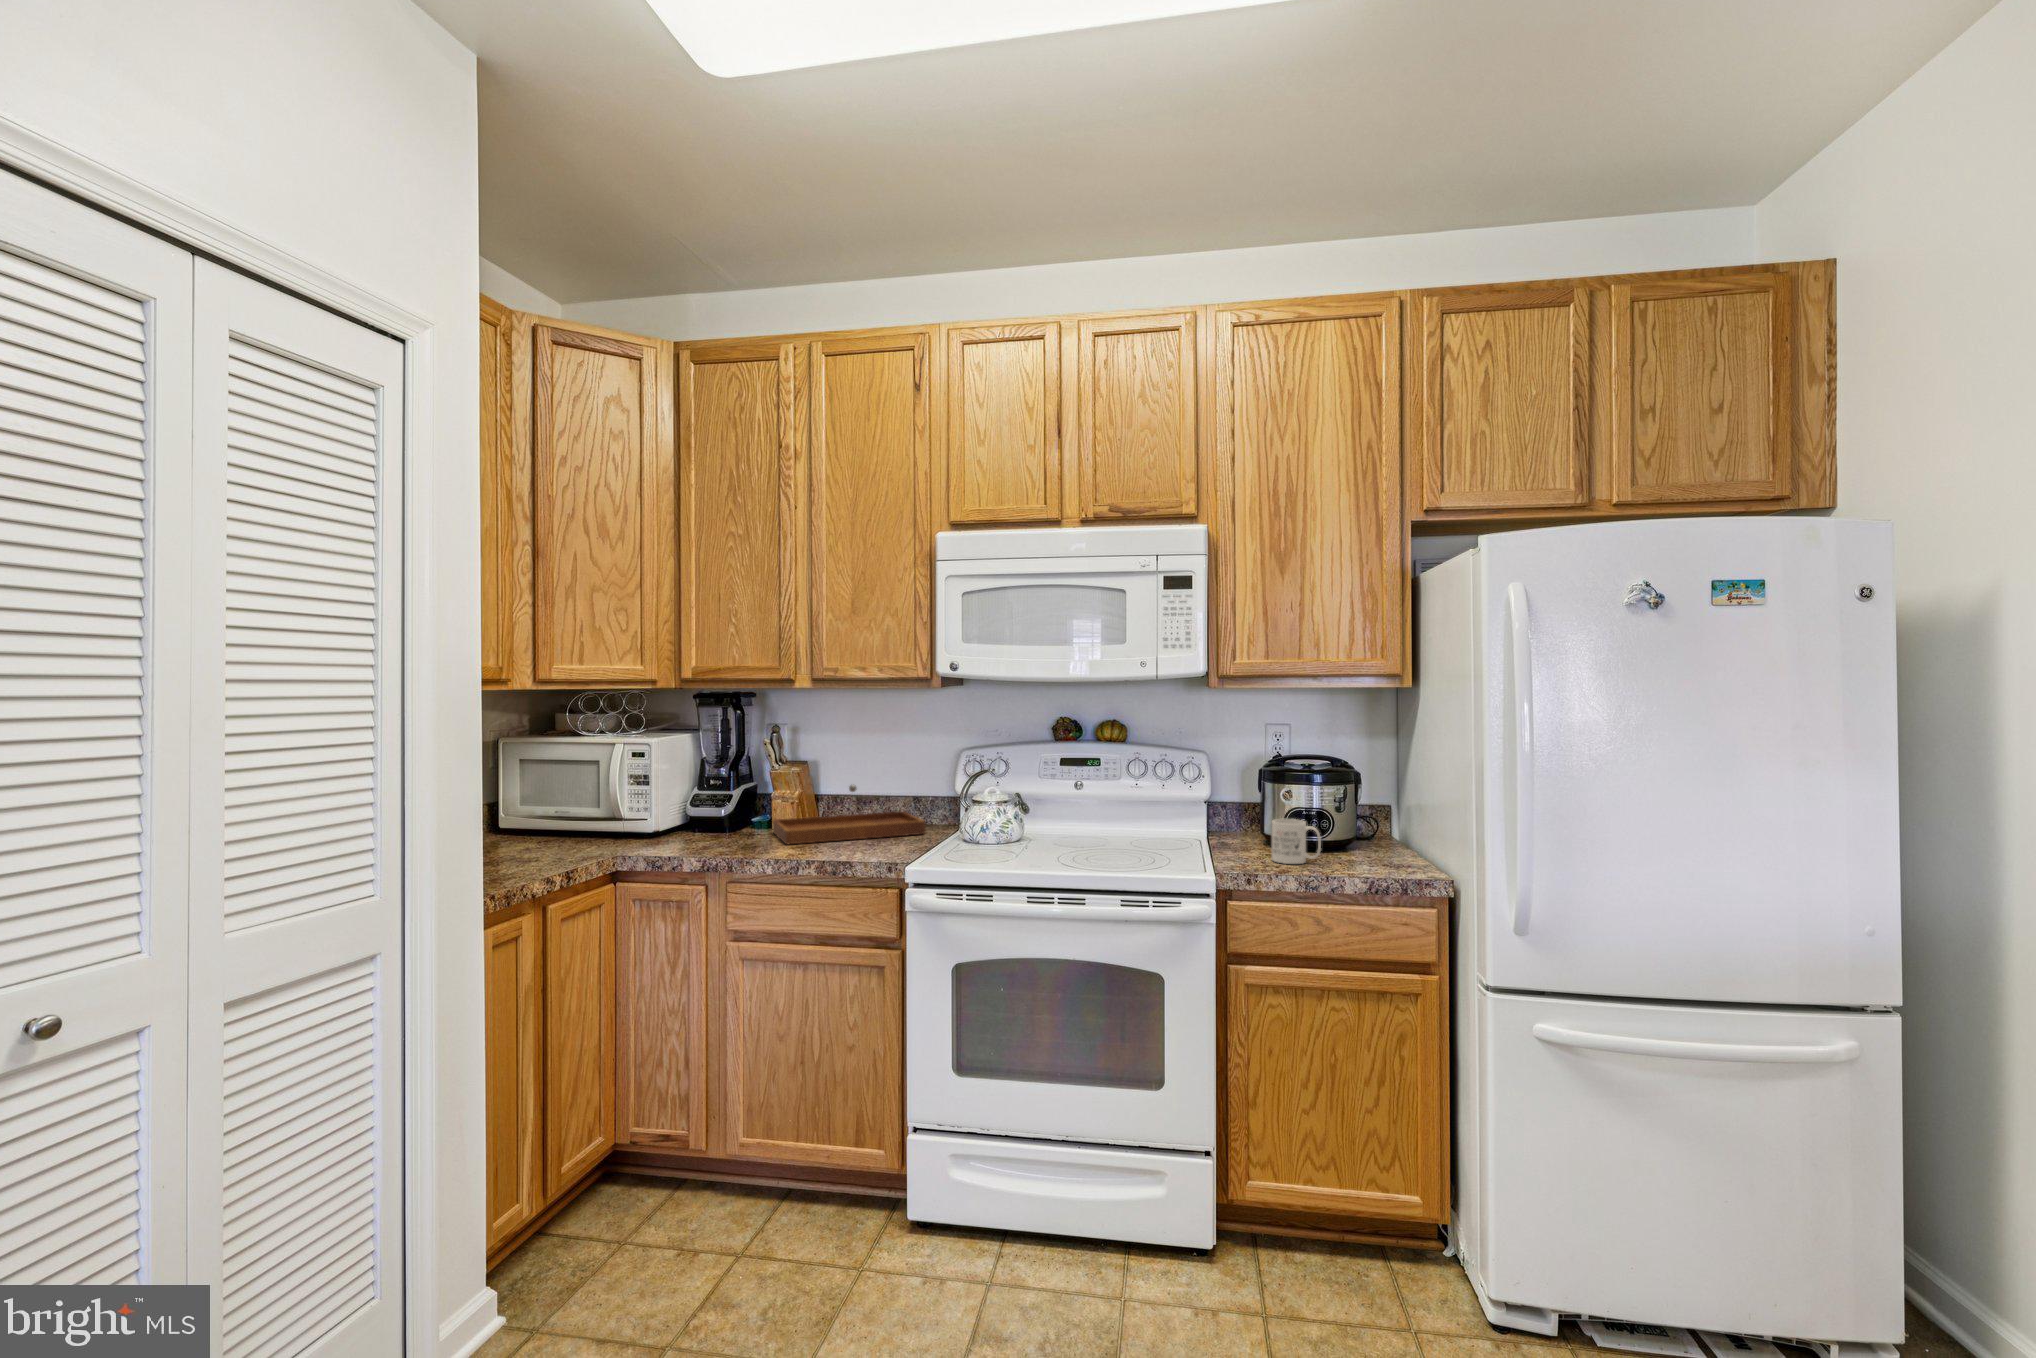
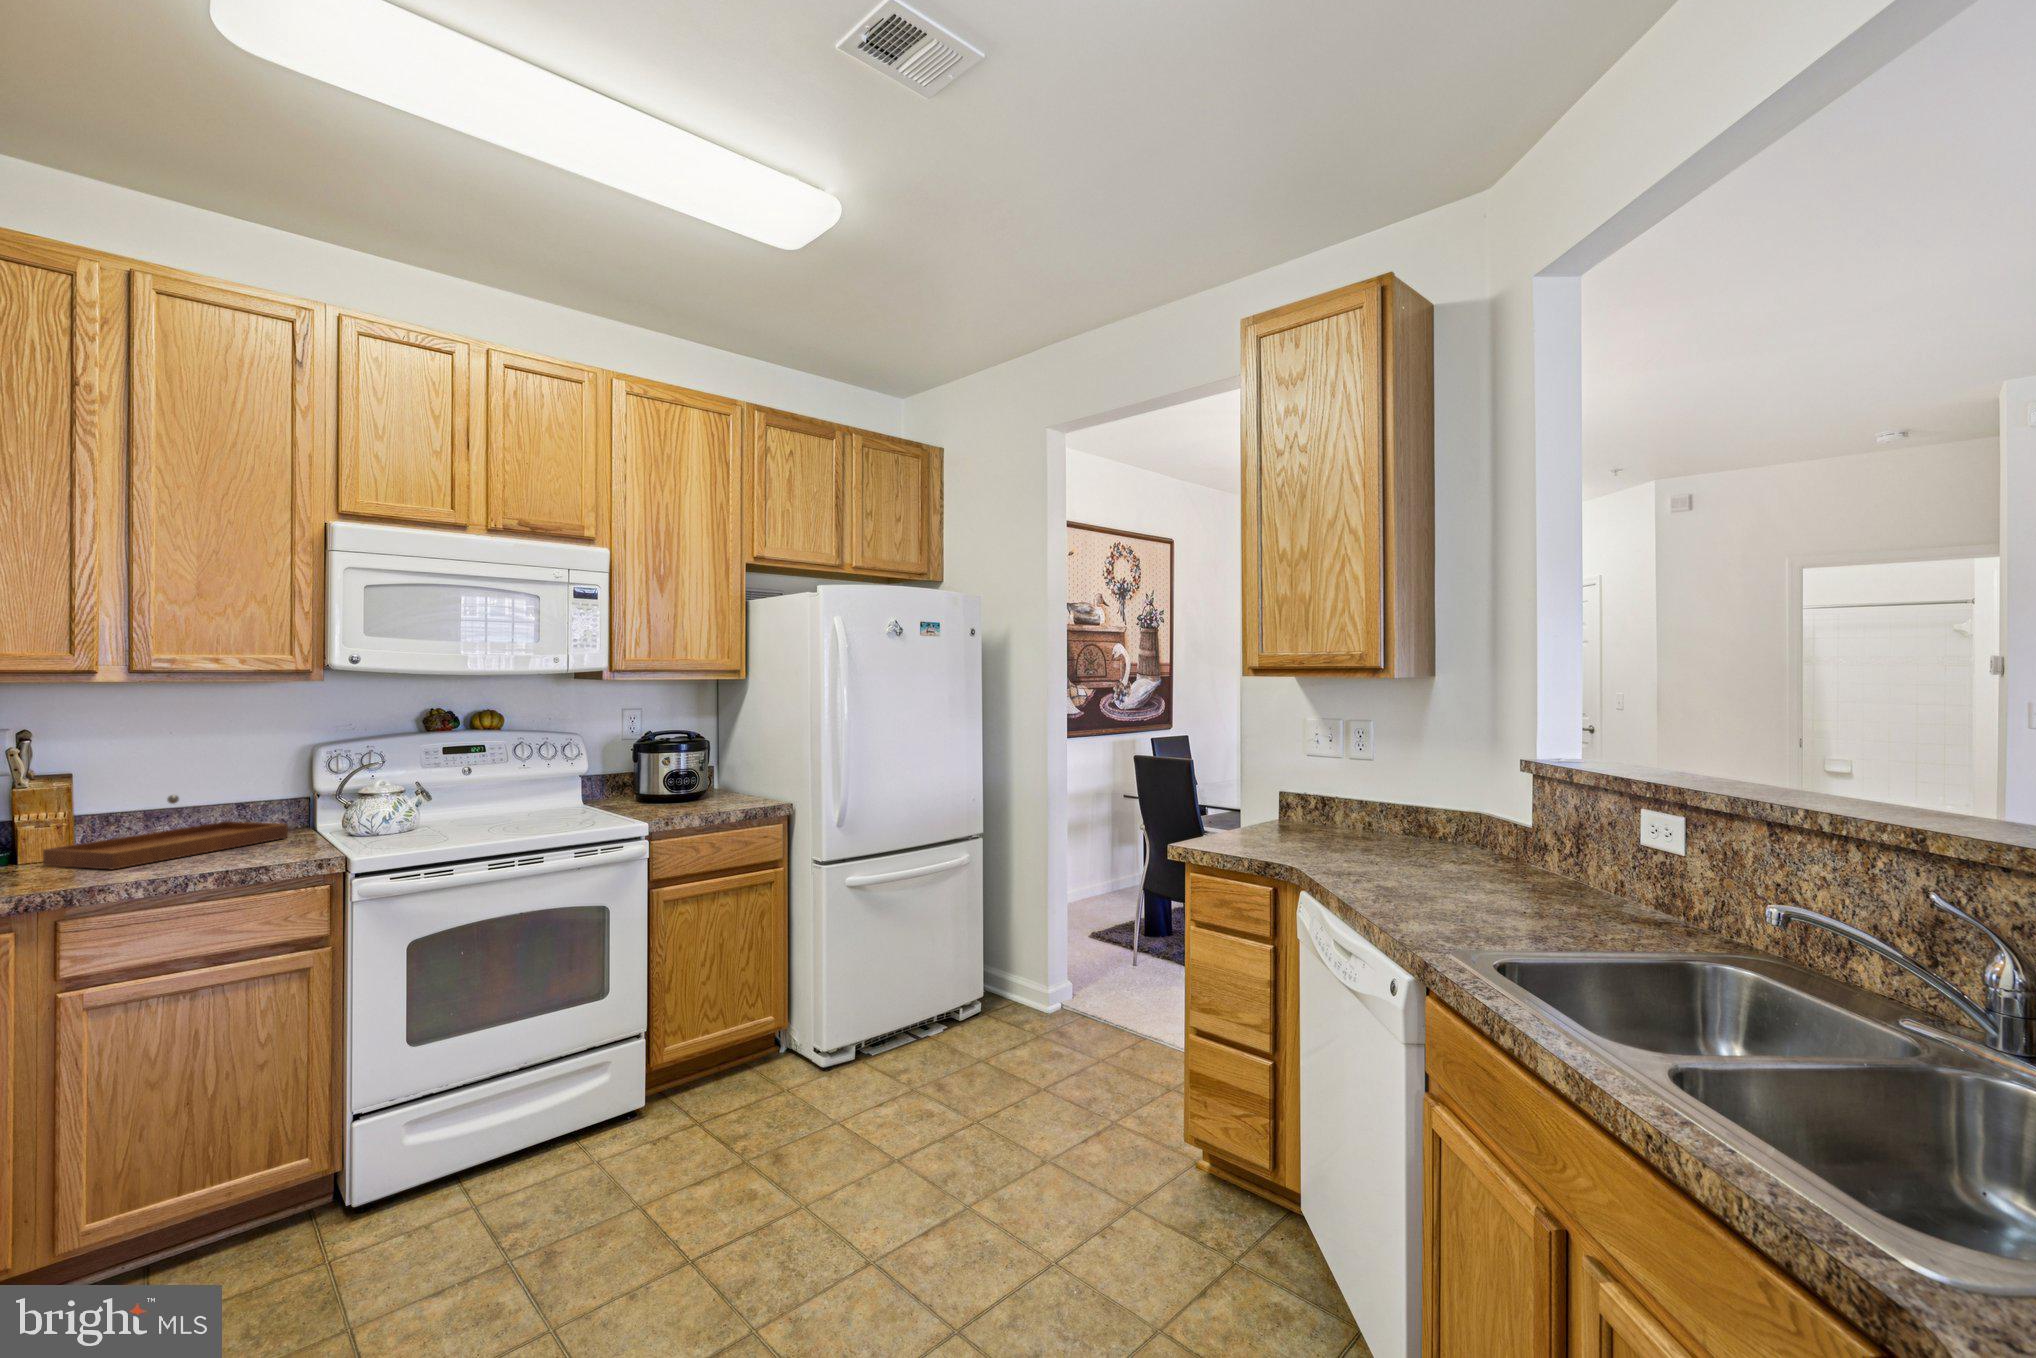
mug: present [1272,819,1321,864] -> none [662,778,700,810]

